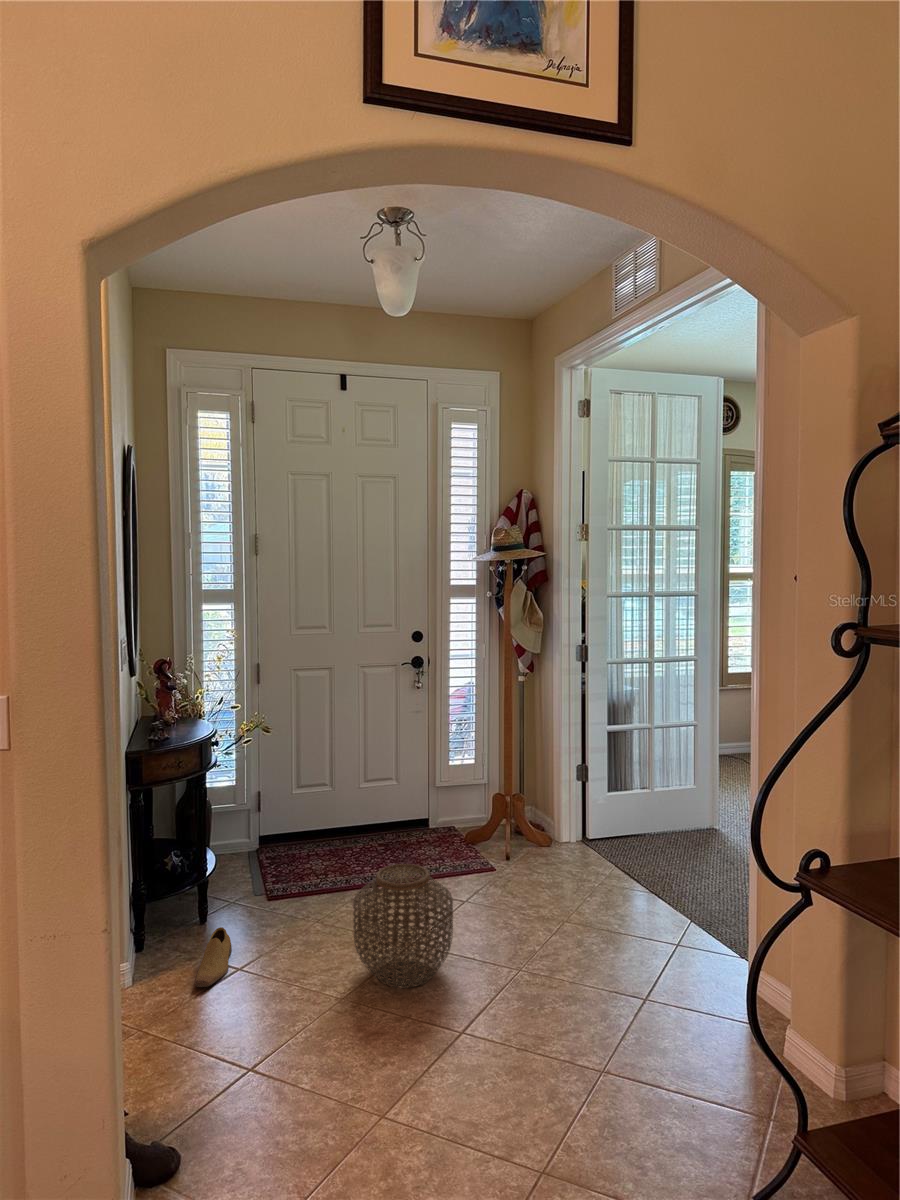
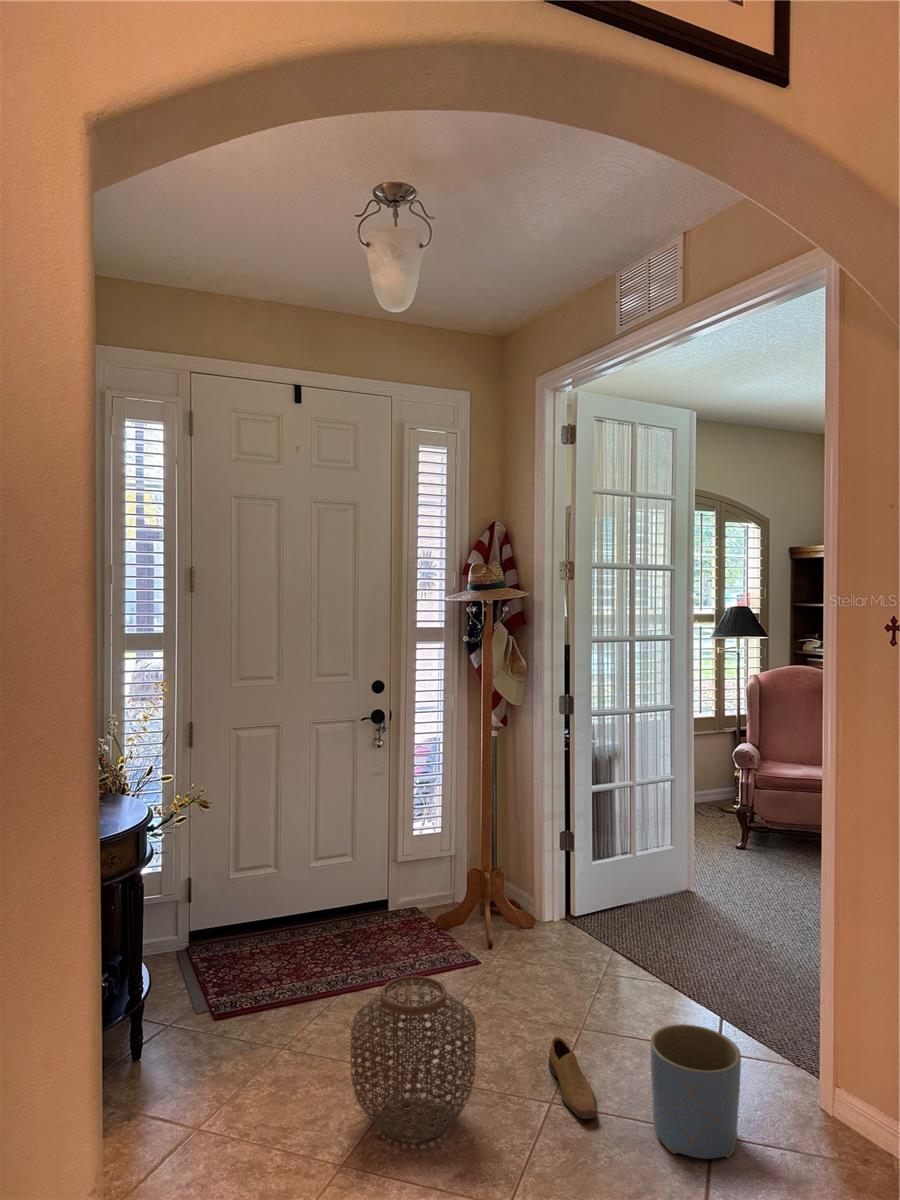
planter: none [592,914,665,1017] -> present [650,1024,741,1159]
shoe: present [195,927,232,987] -> present [549,1037,597,1119]

